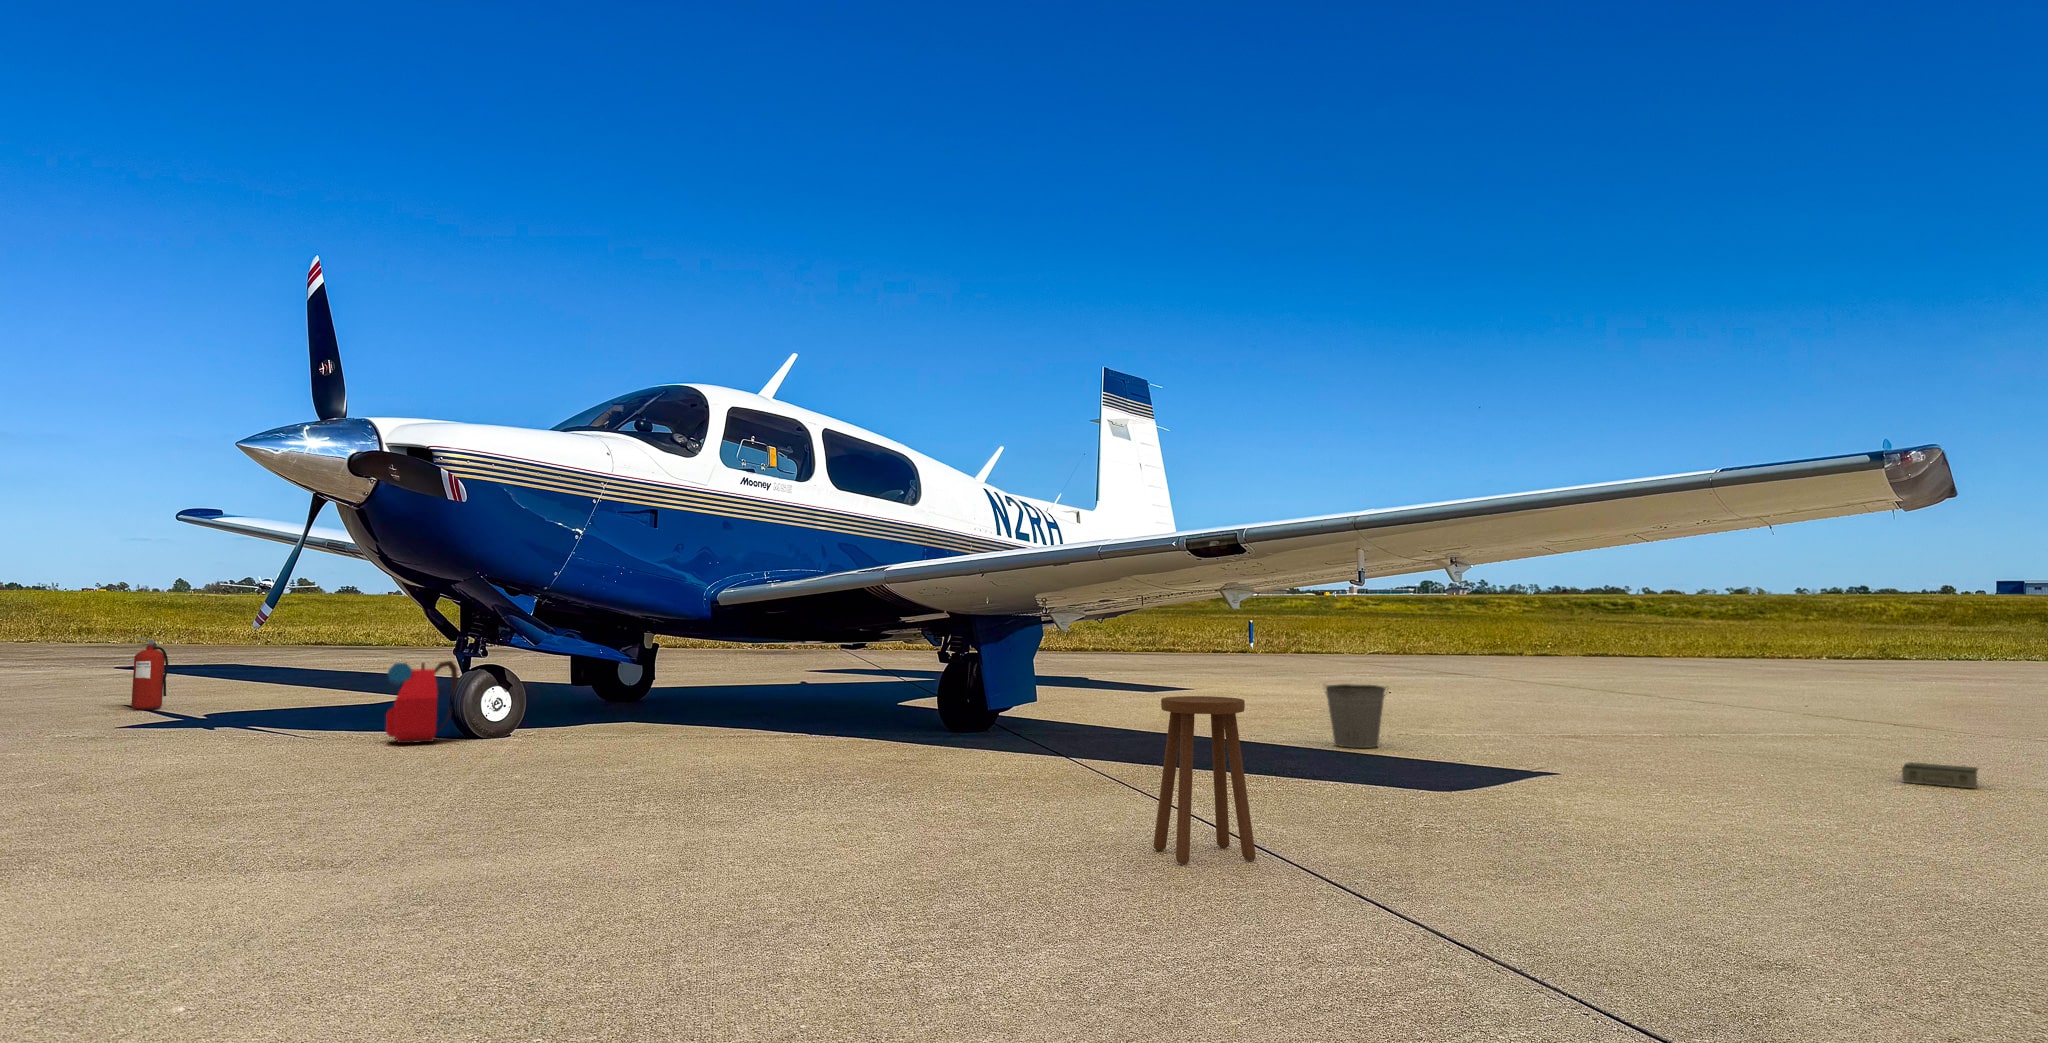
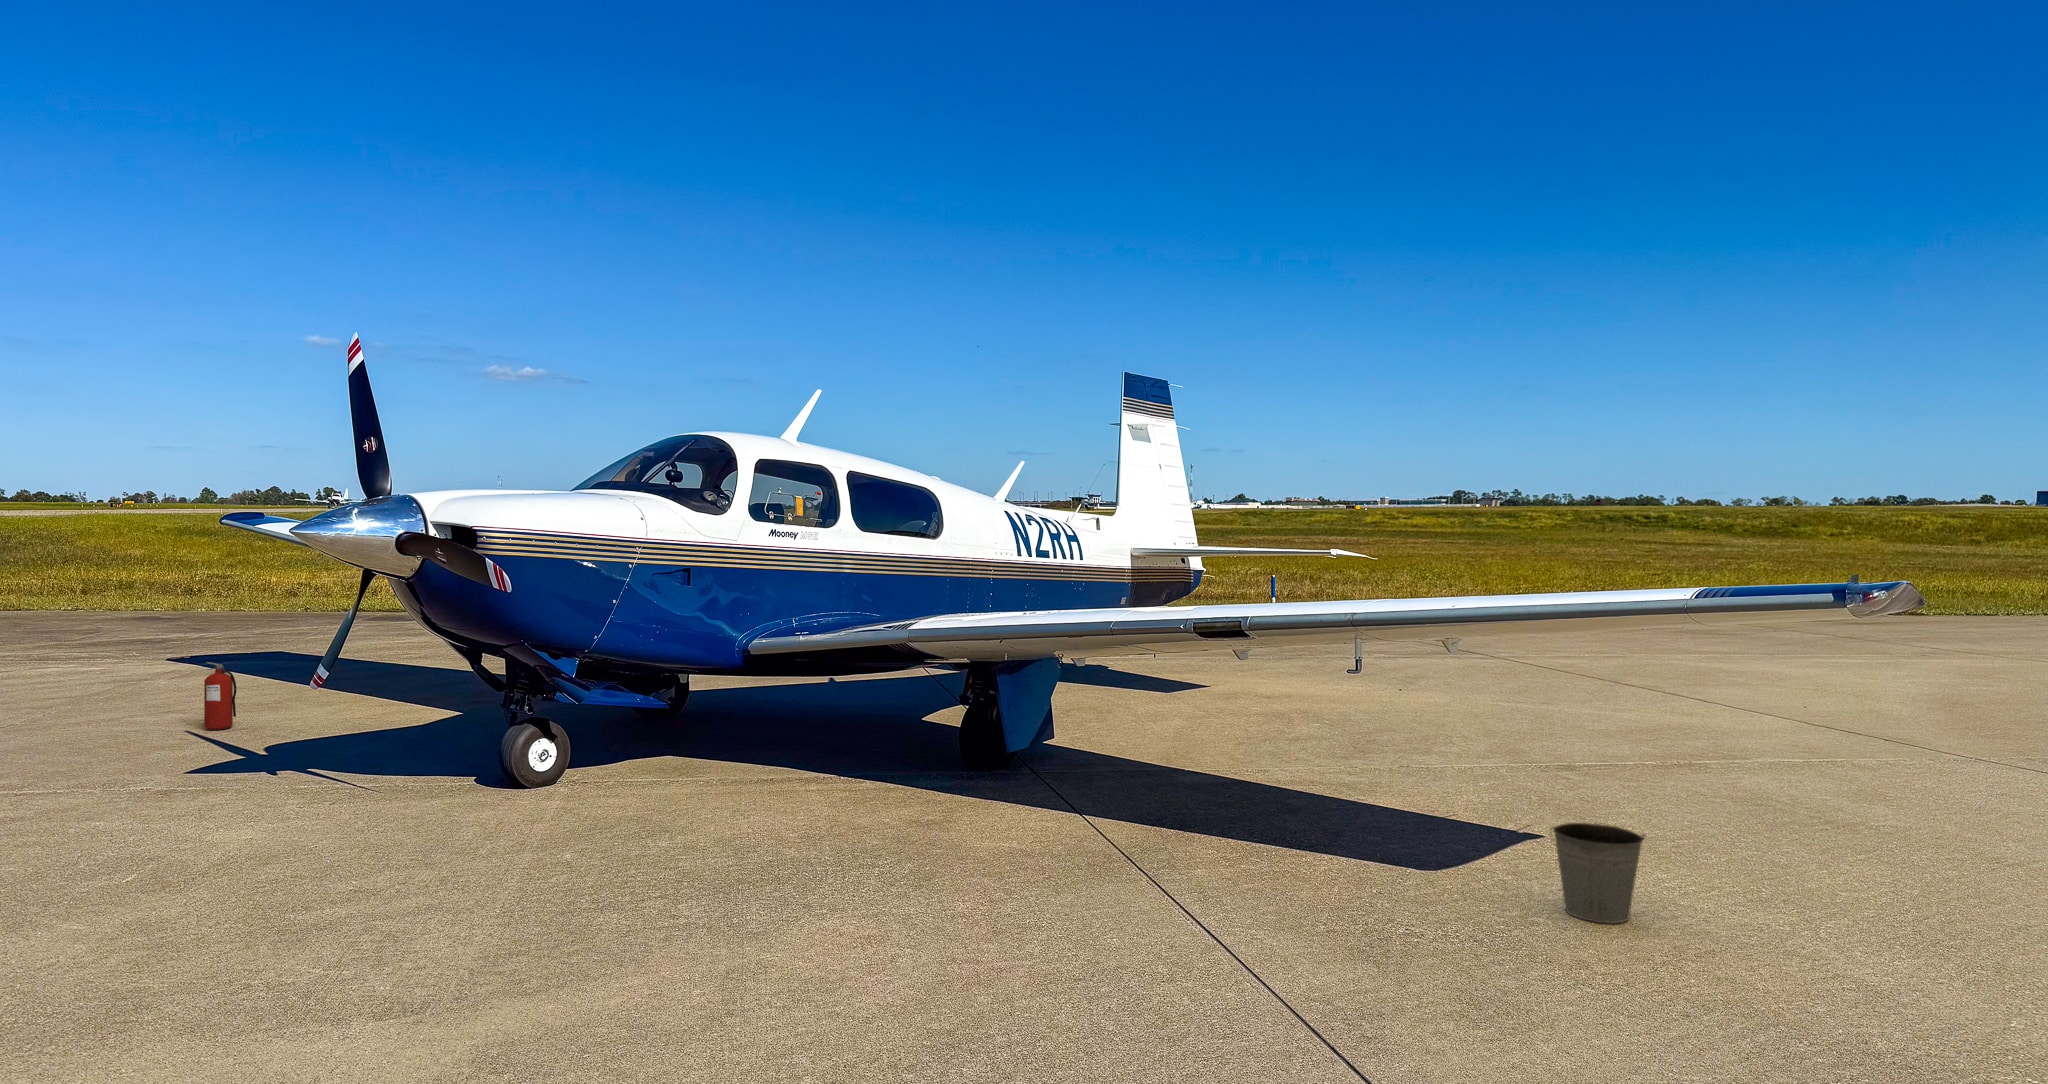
backpack: present [386,661,458,743] -> none [441,710,507,790]
bucket: present [1326,684,1388,748] -> present [1552,823,1644,924]
stool: present [1154,696,1256,864] -> none [1158,835,1254,1005]
toolbox: present [1902,762,1978,788] -> none [1886,839,1961,873]

